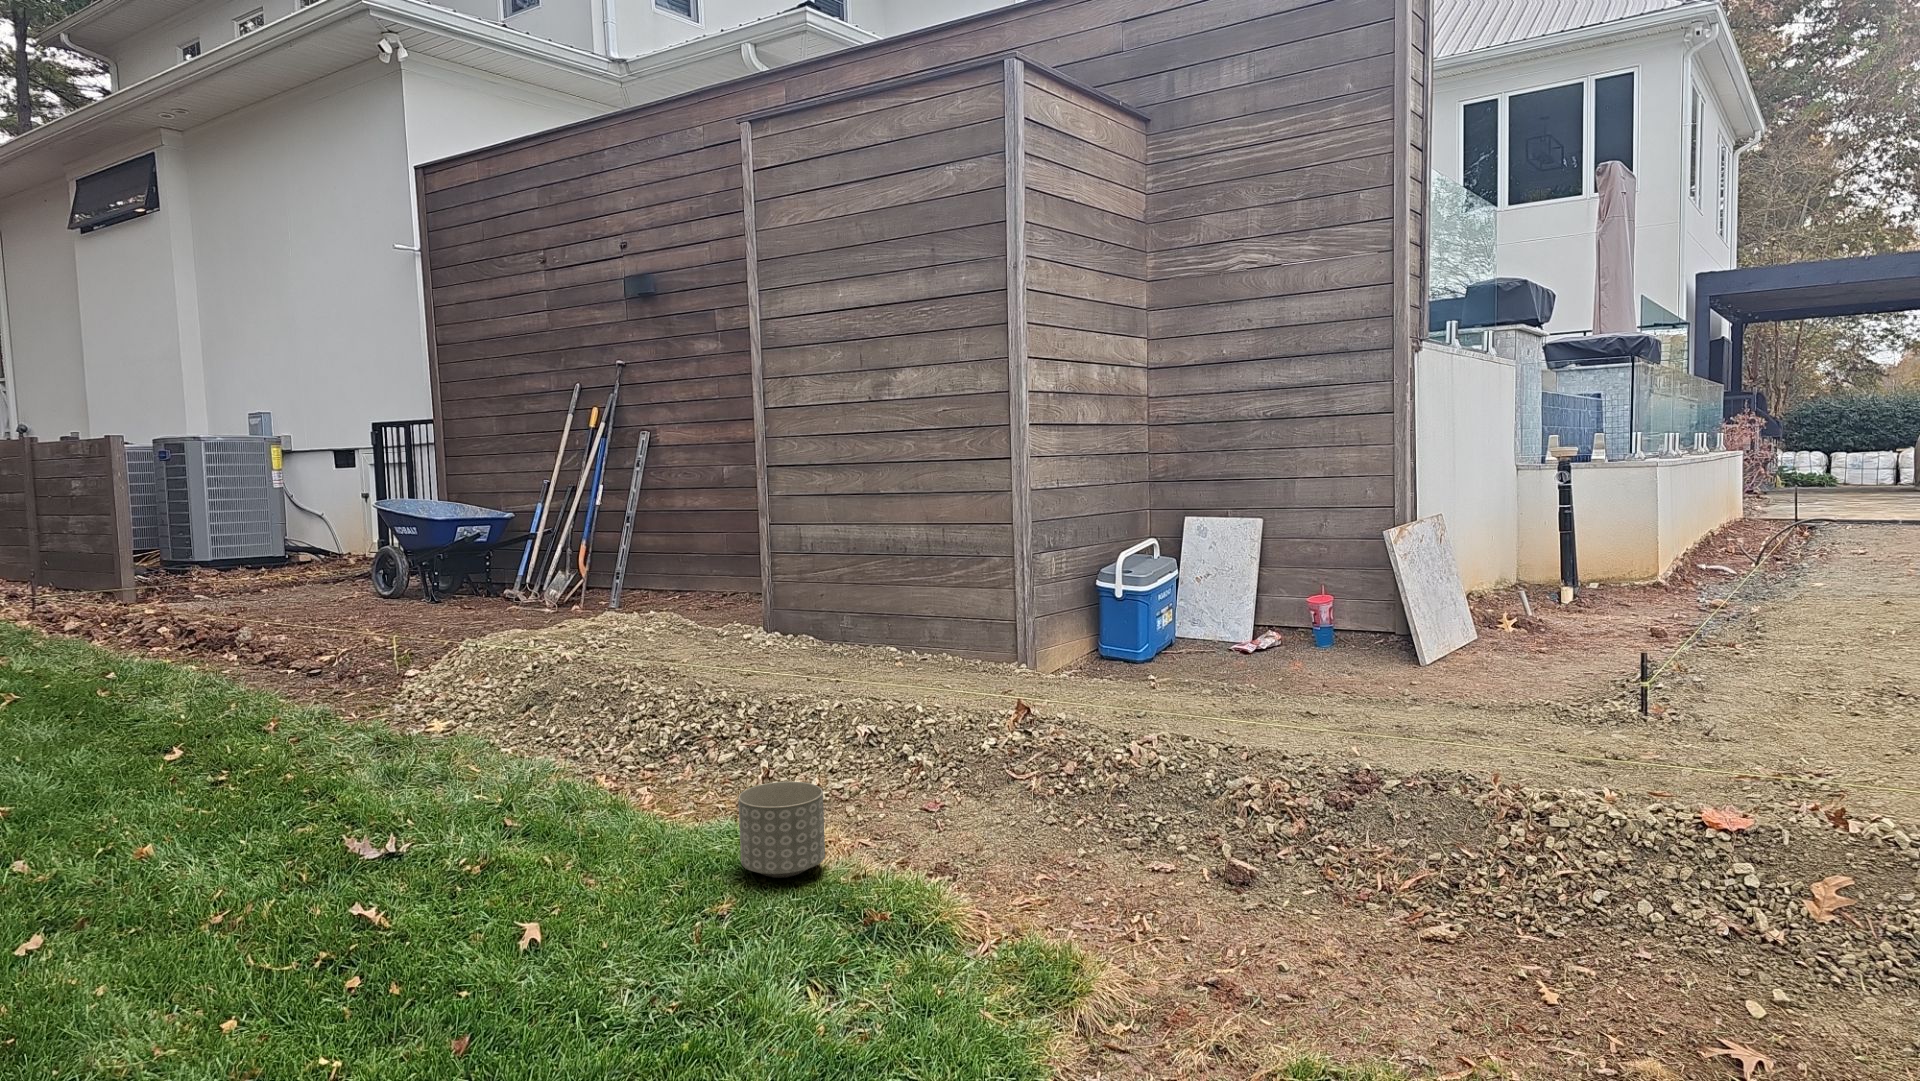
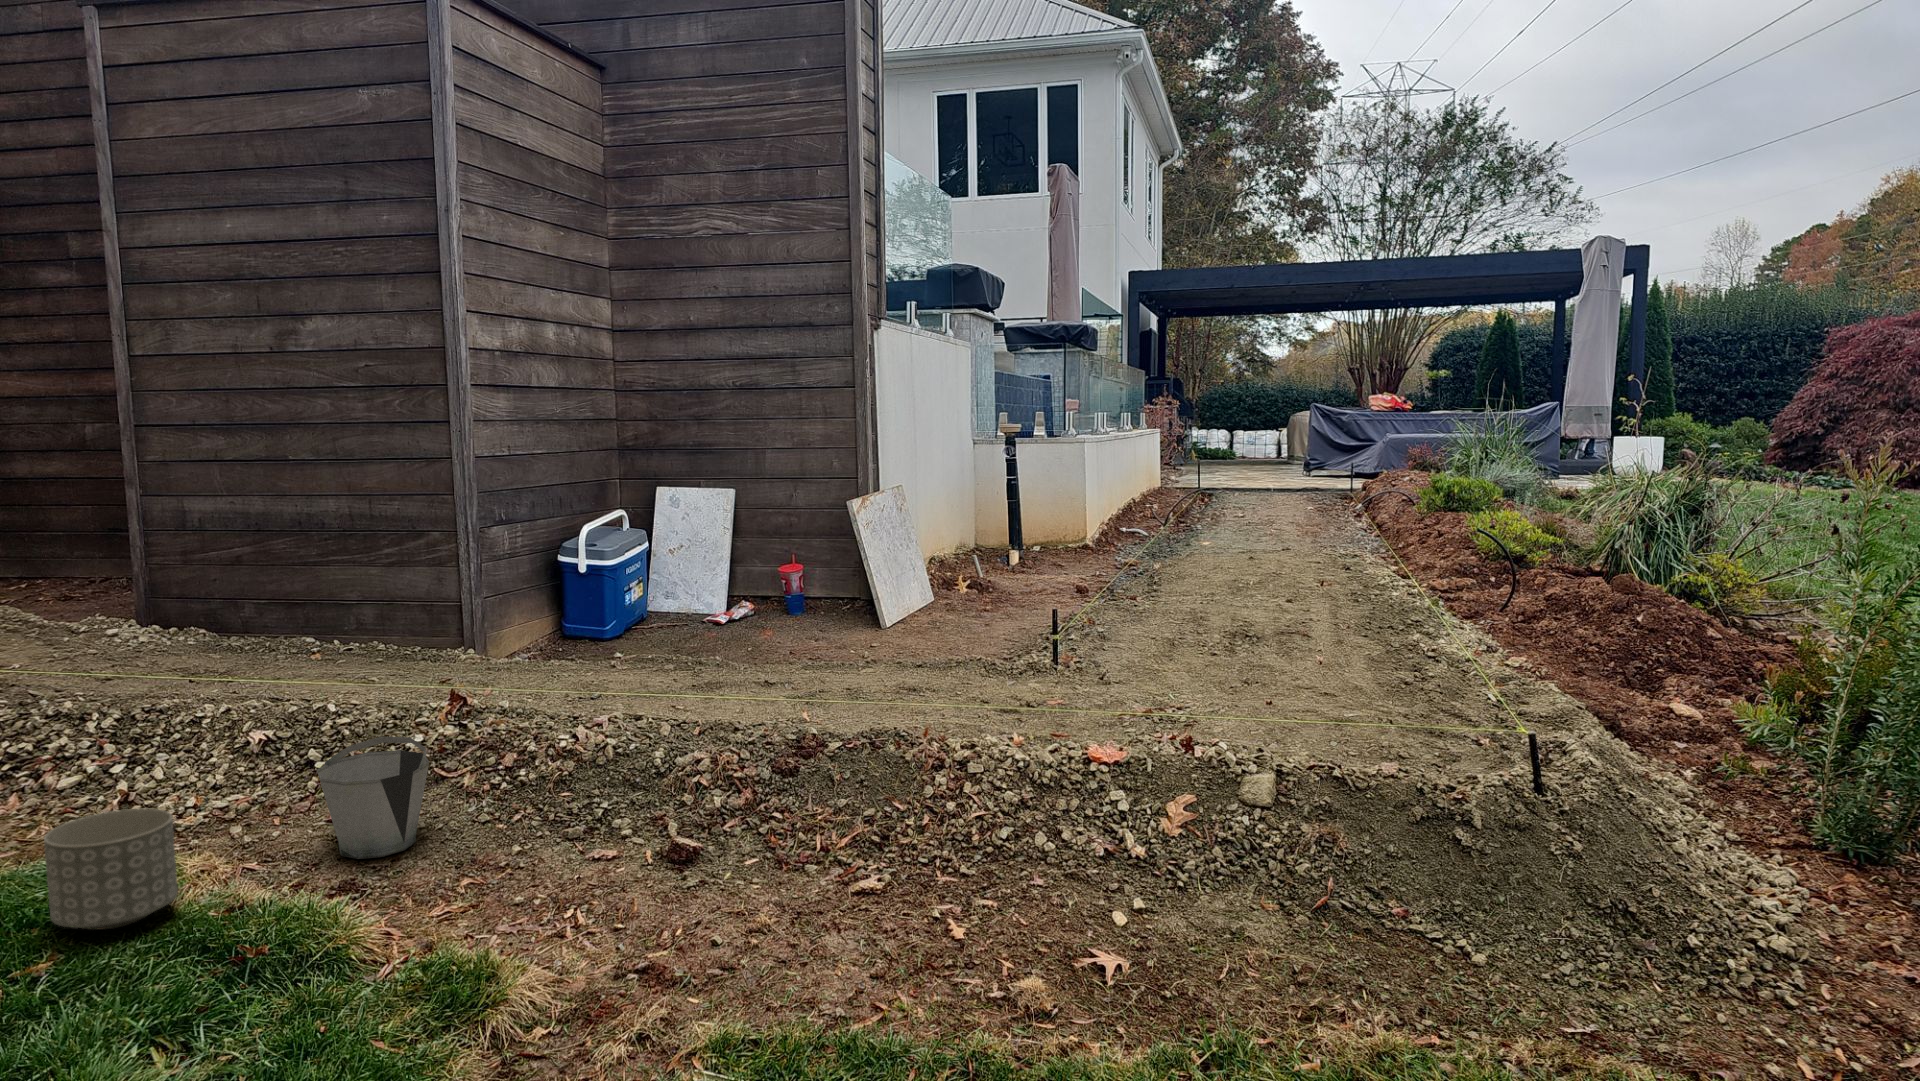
bucket: none [917,739,1007,845] -> present [317,737,429,859]

